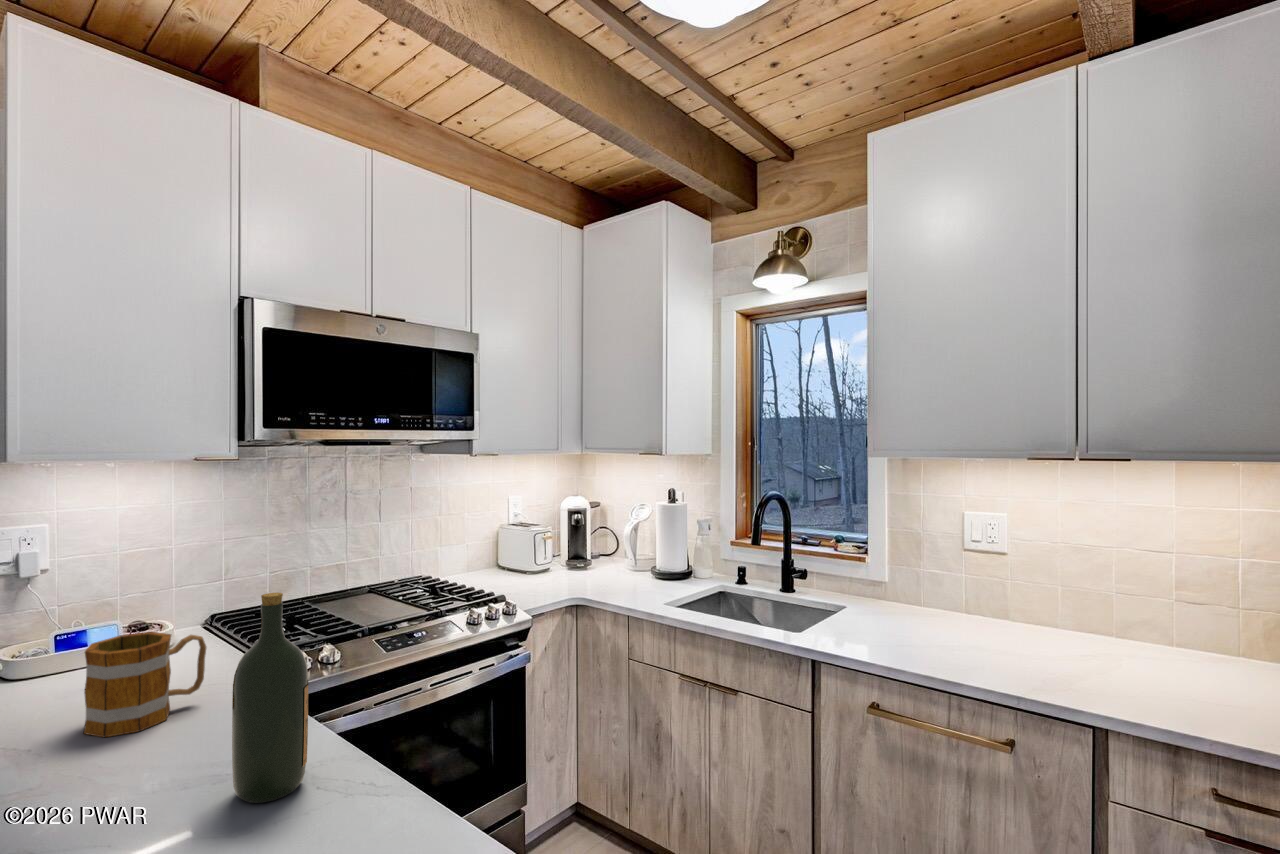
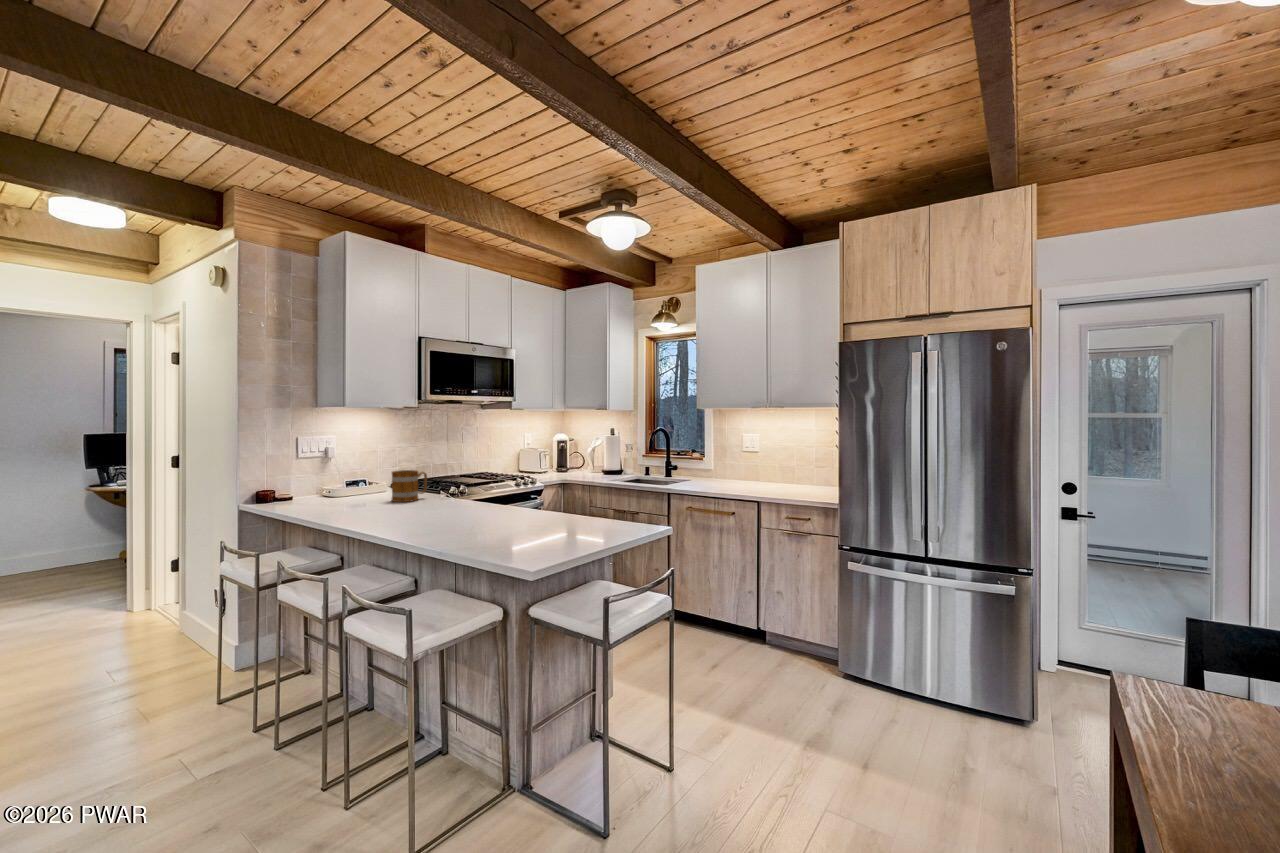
wine bottle: present [232,593,308,803] -> none [463,445,485,508]

